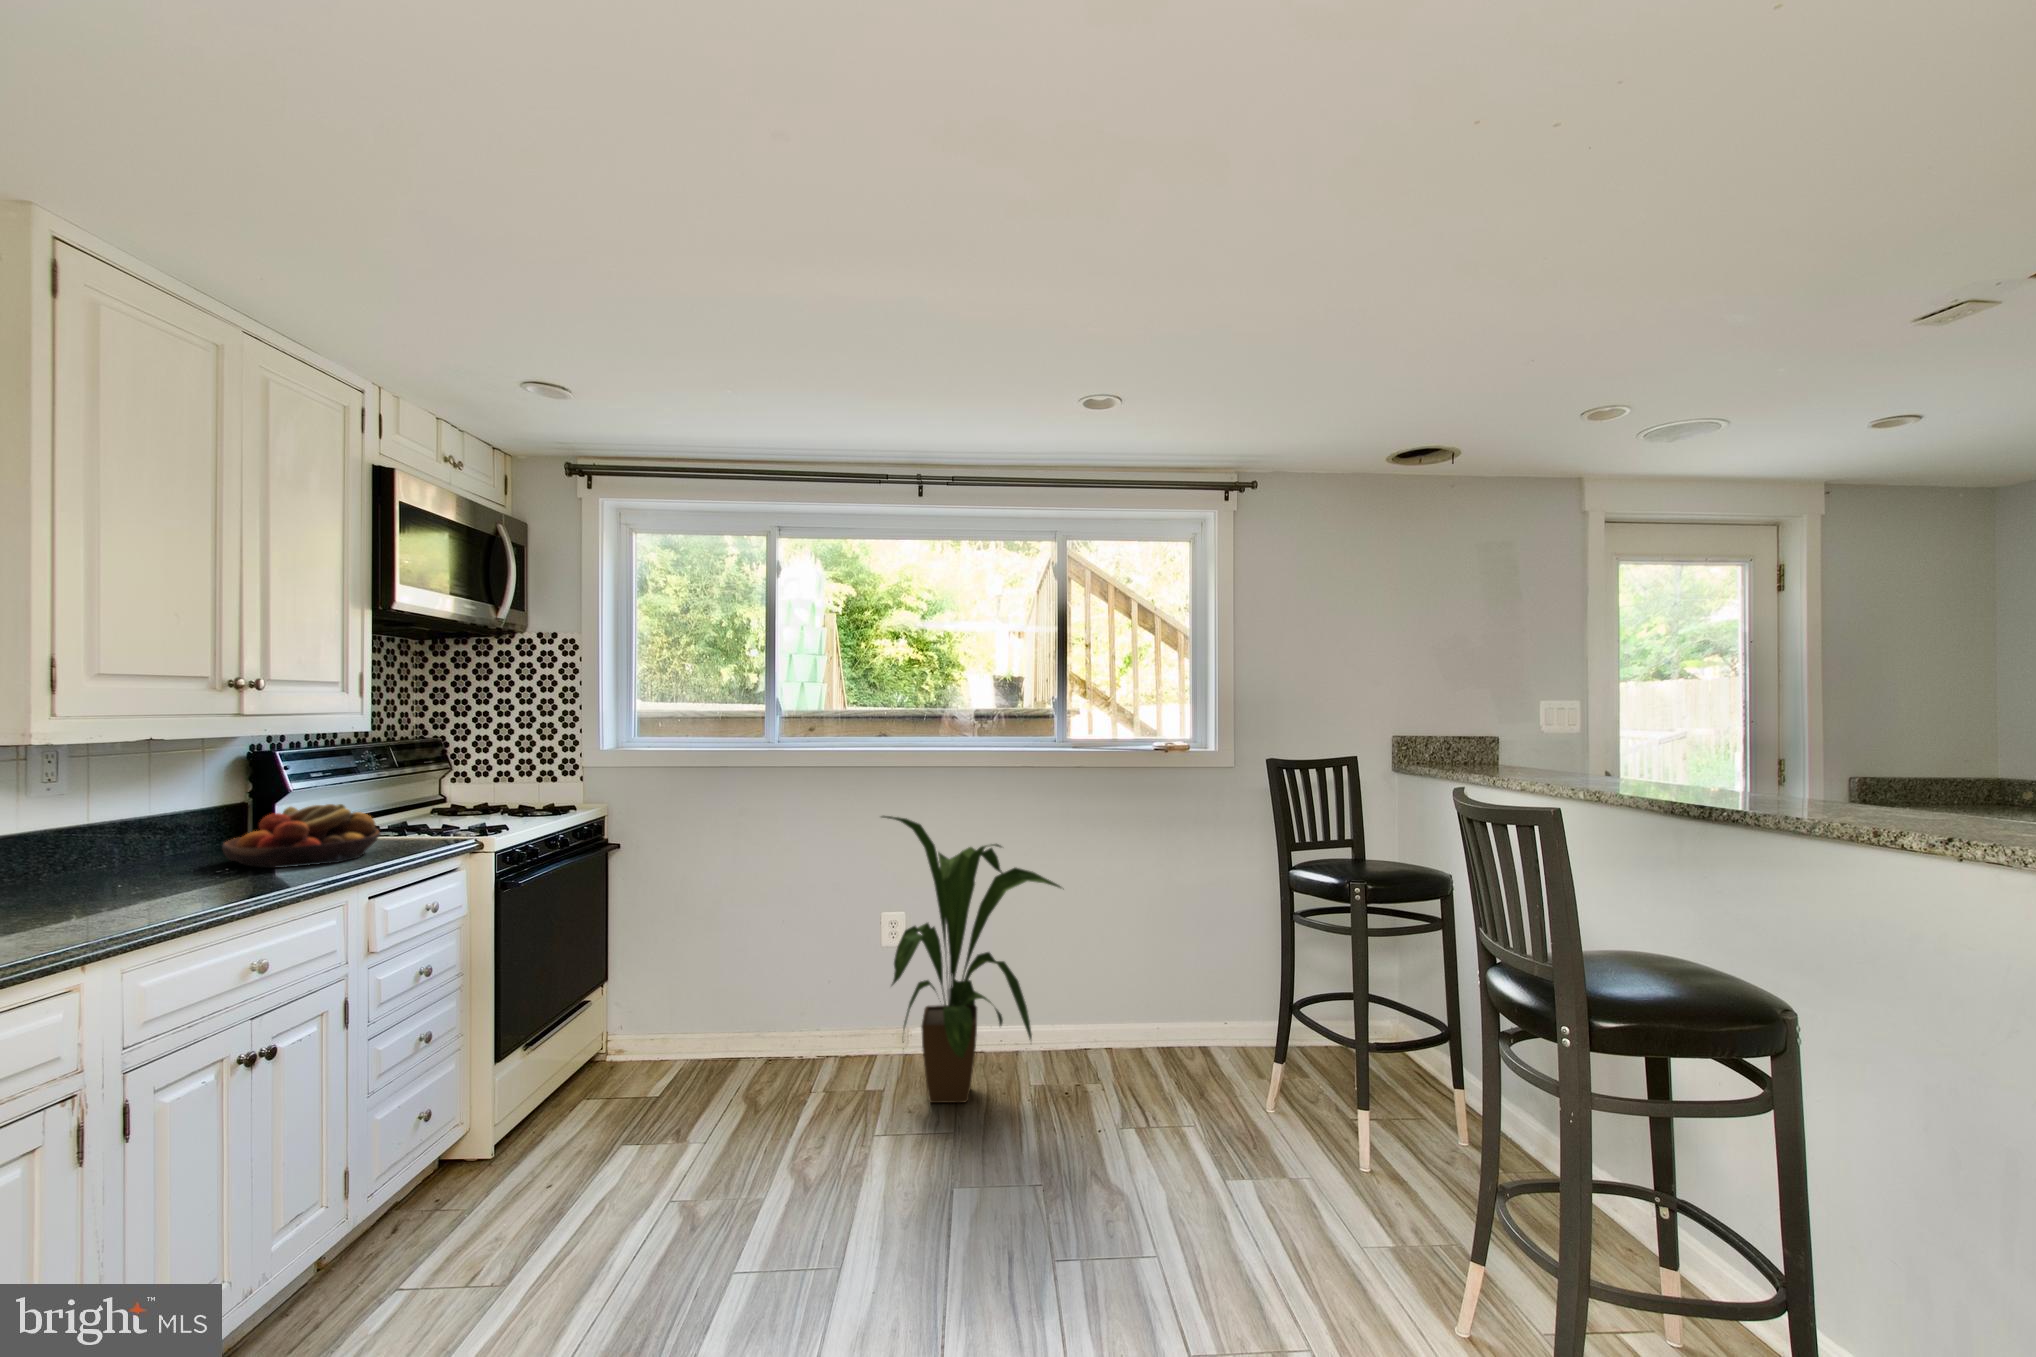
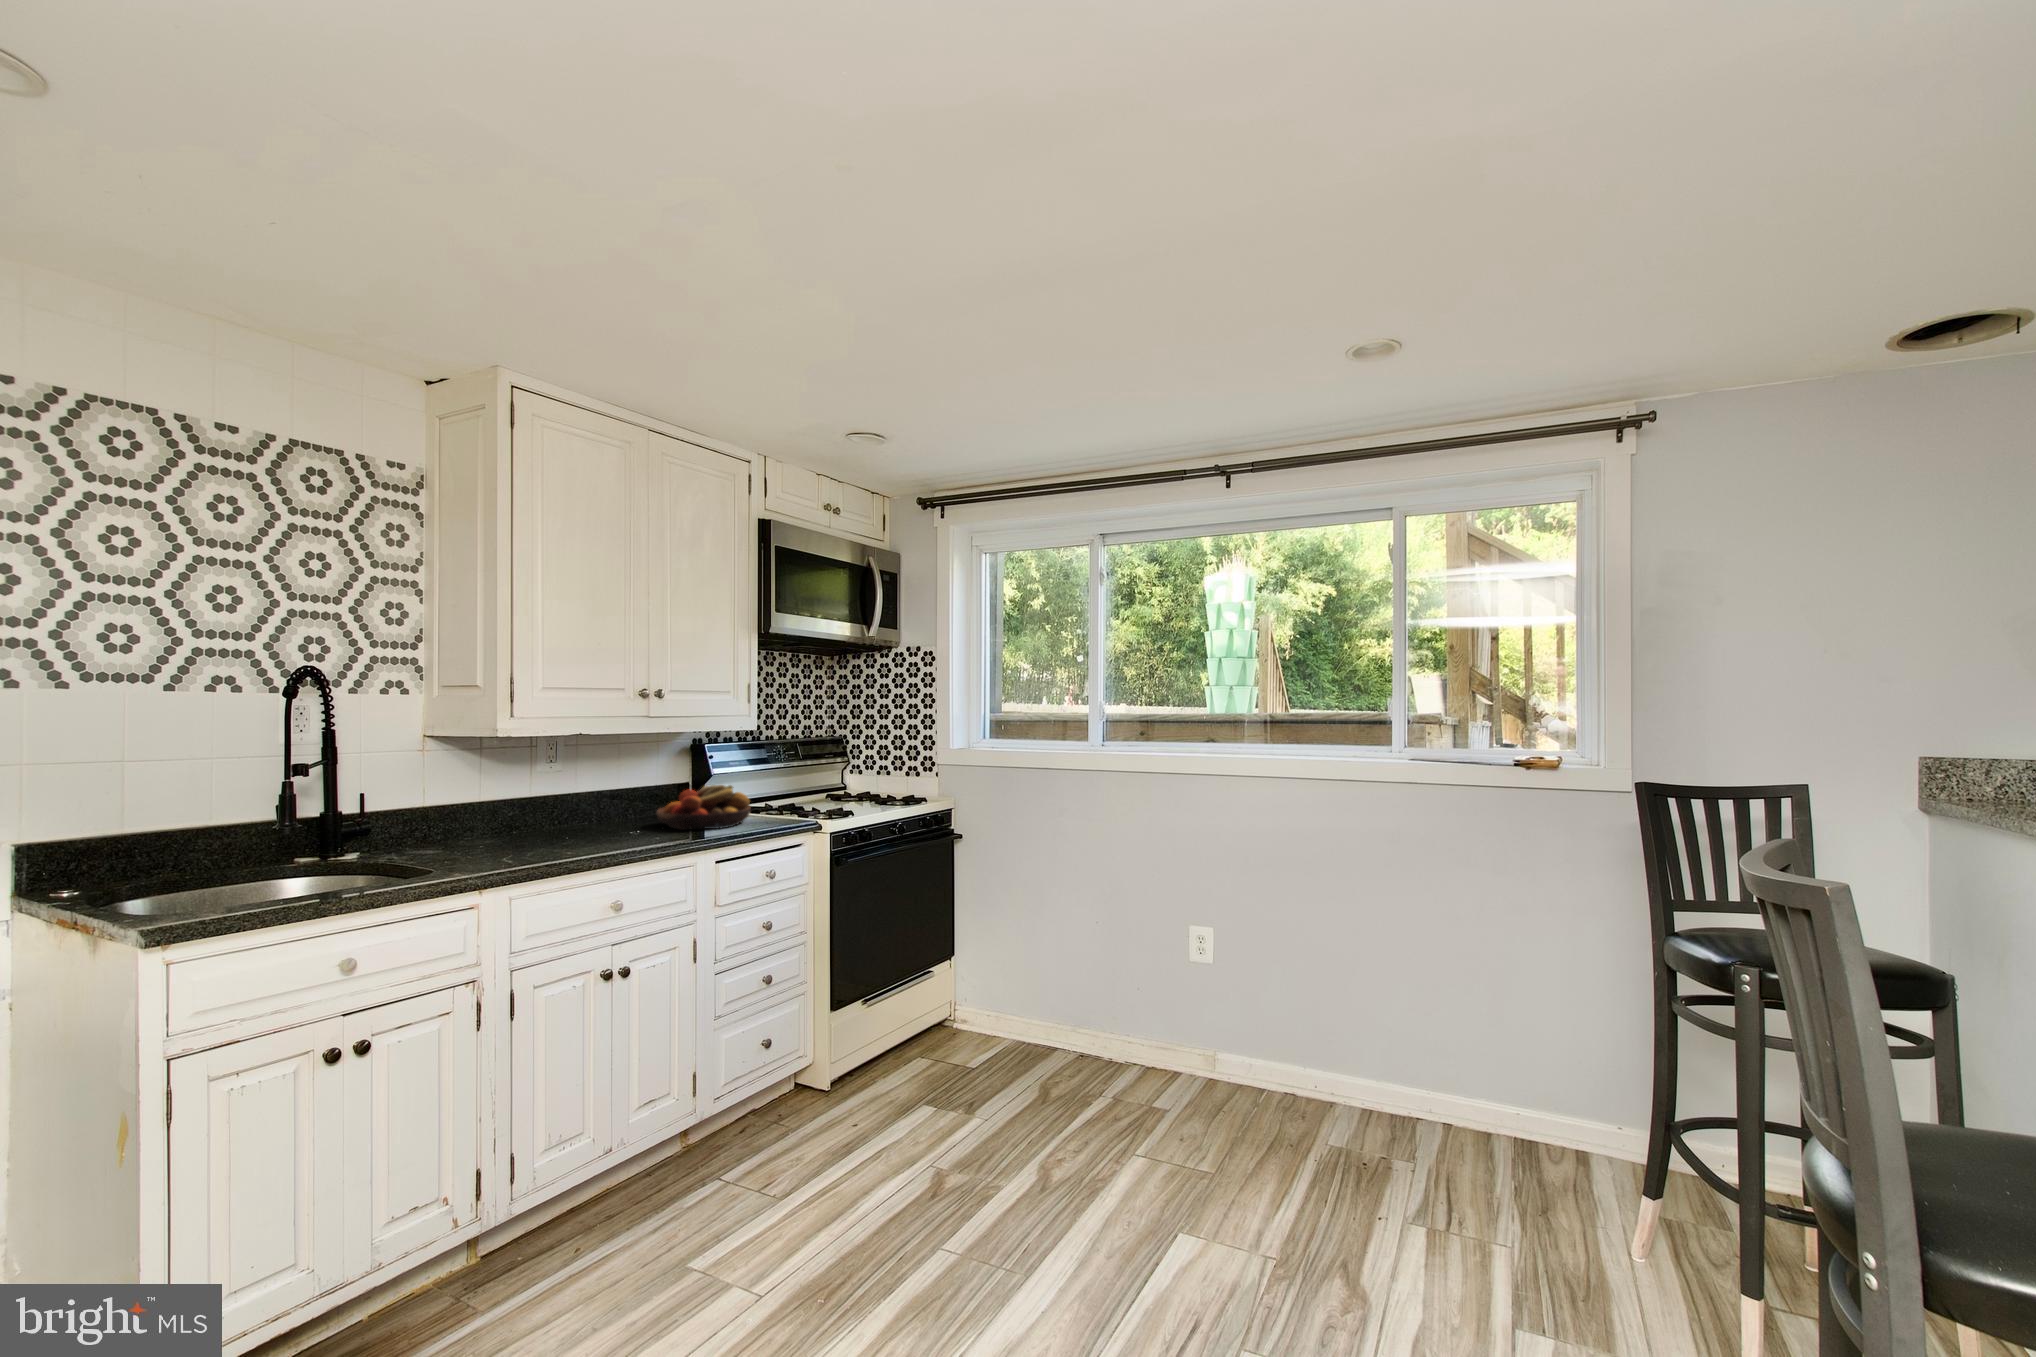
house plant: present [882,816,1061,1103] -> none [1141,825,1372,1146]

